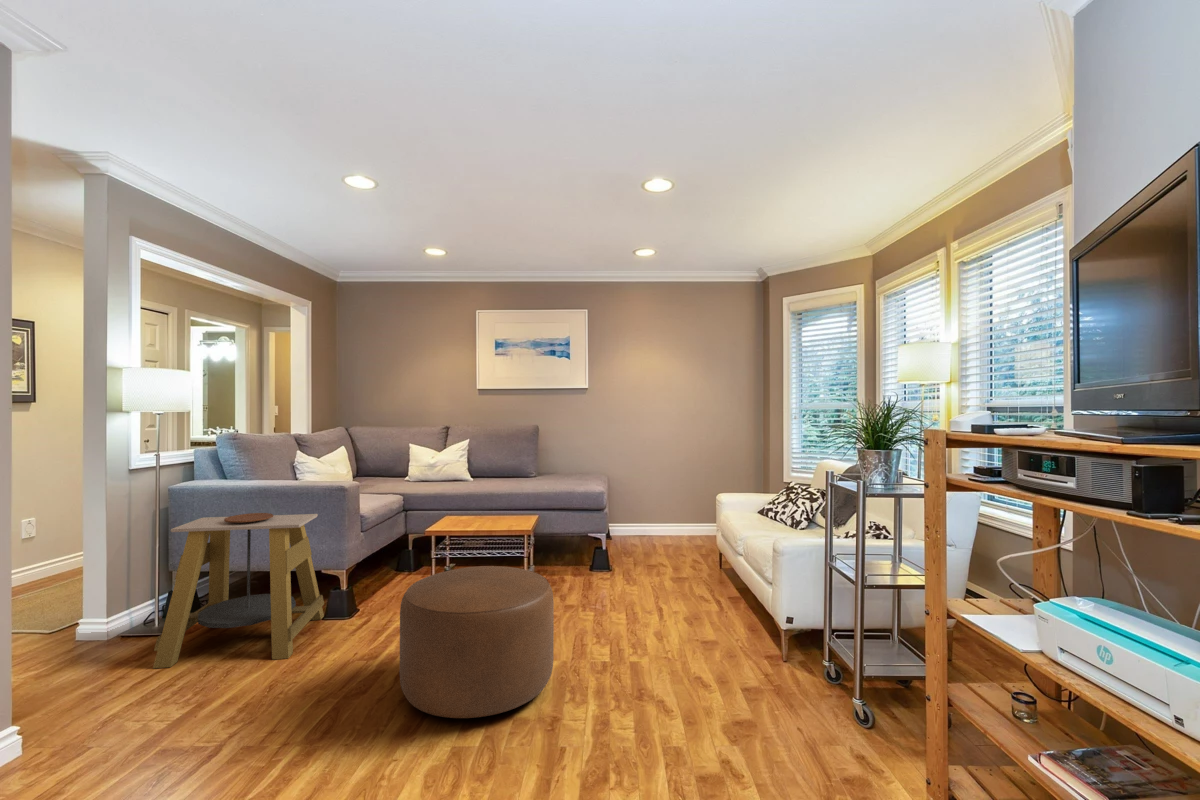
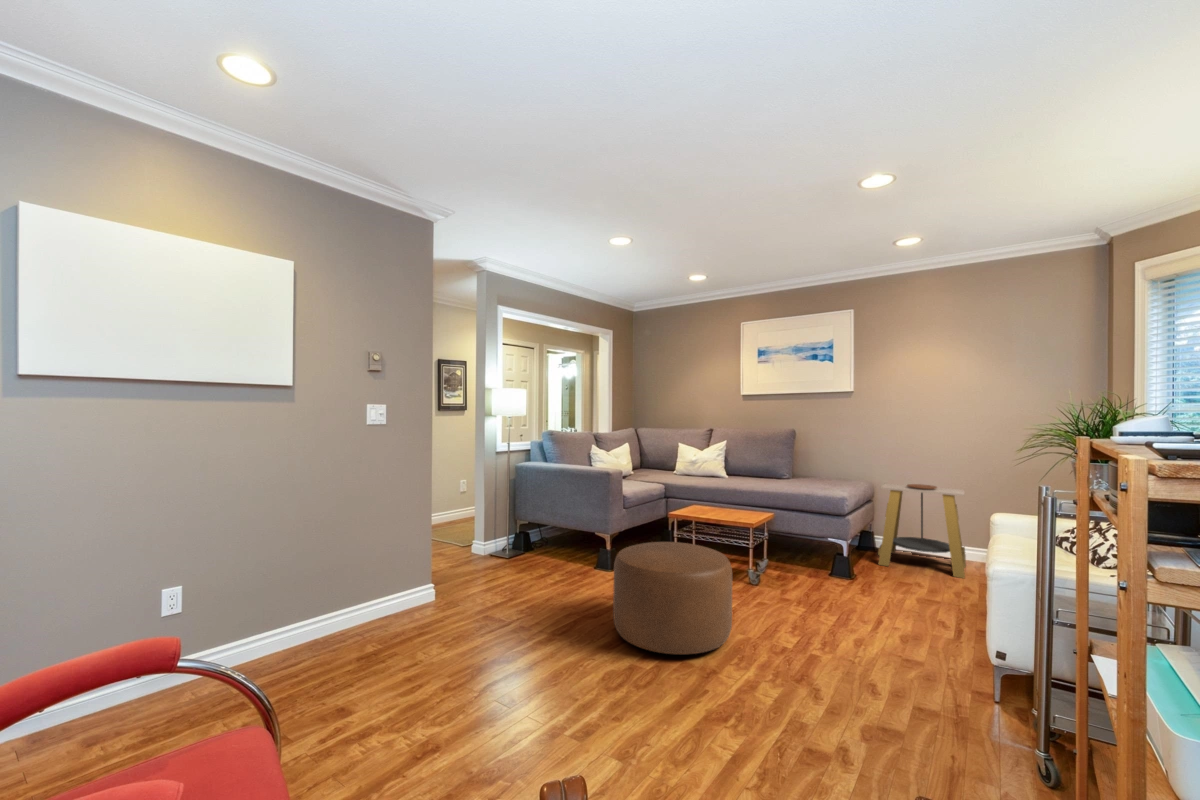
side table: present [153,513,324,668] -> present [878,484,966,578]

